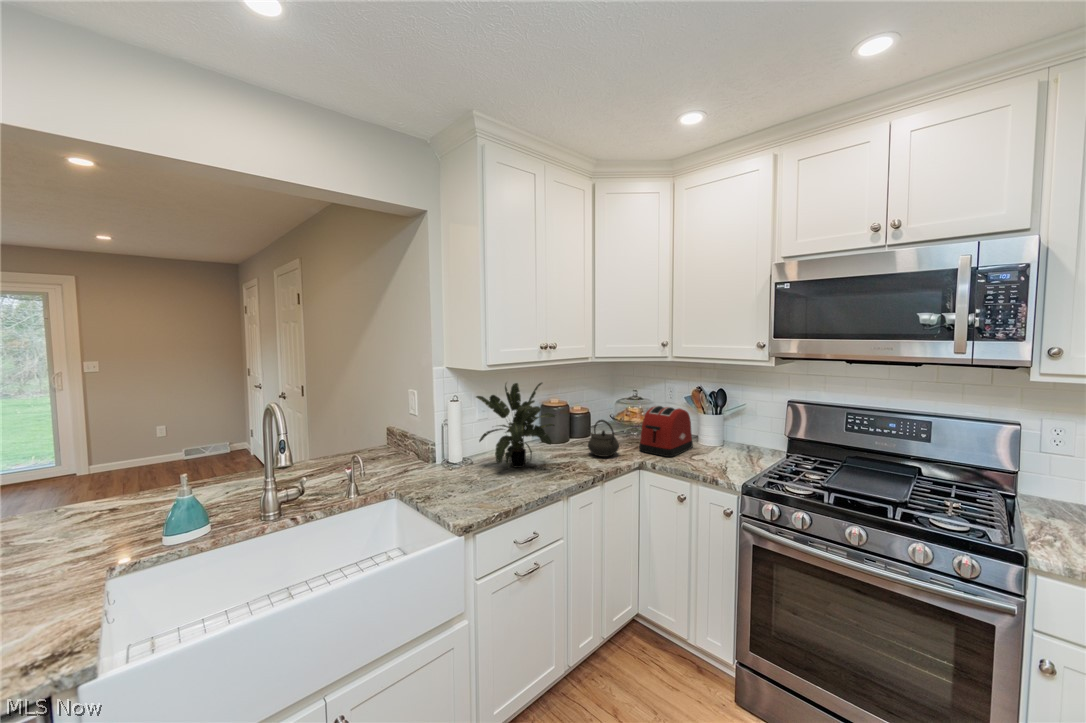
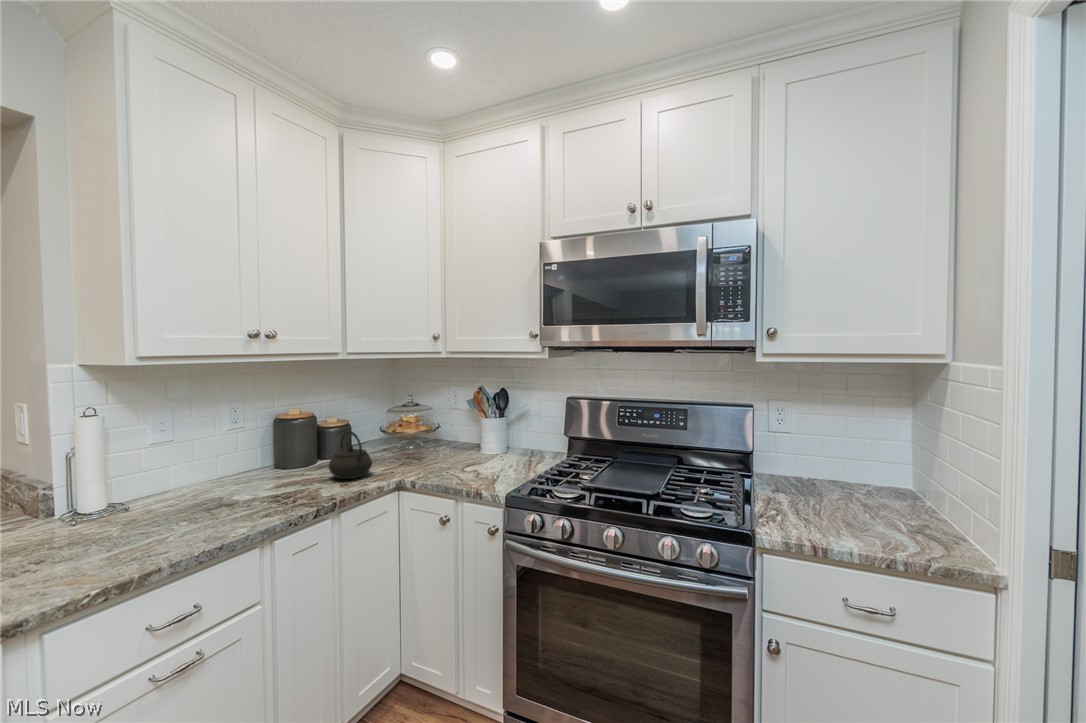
potted plant: present [476,383,555,468] -> none [128,382,270,510]
toaster: present [639,406,693,457] -> none [402,410,470,471]

